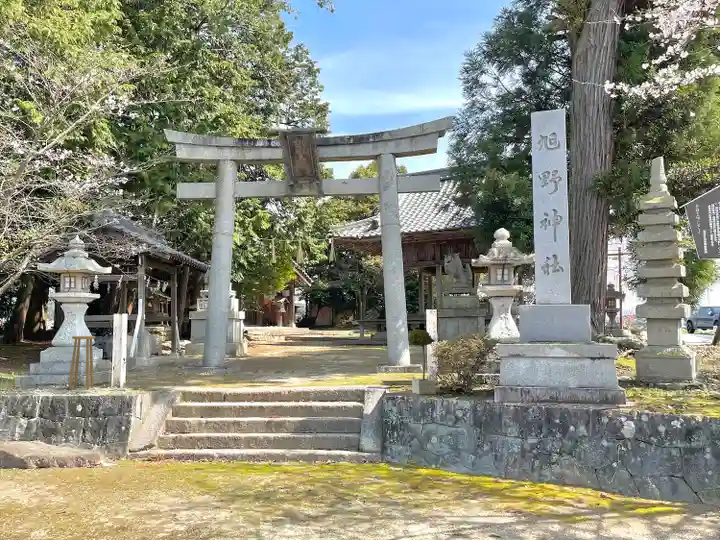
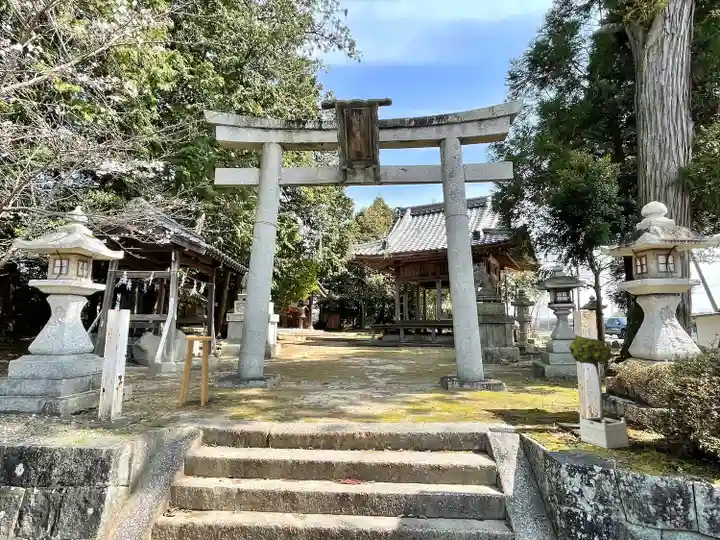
stool: present [69,336,95,390] -> present [179,336,213,407]

